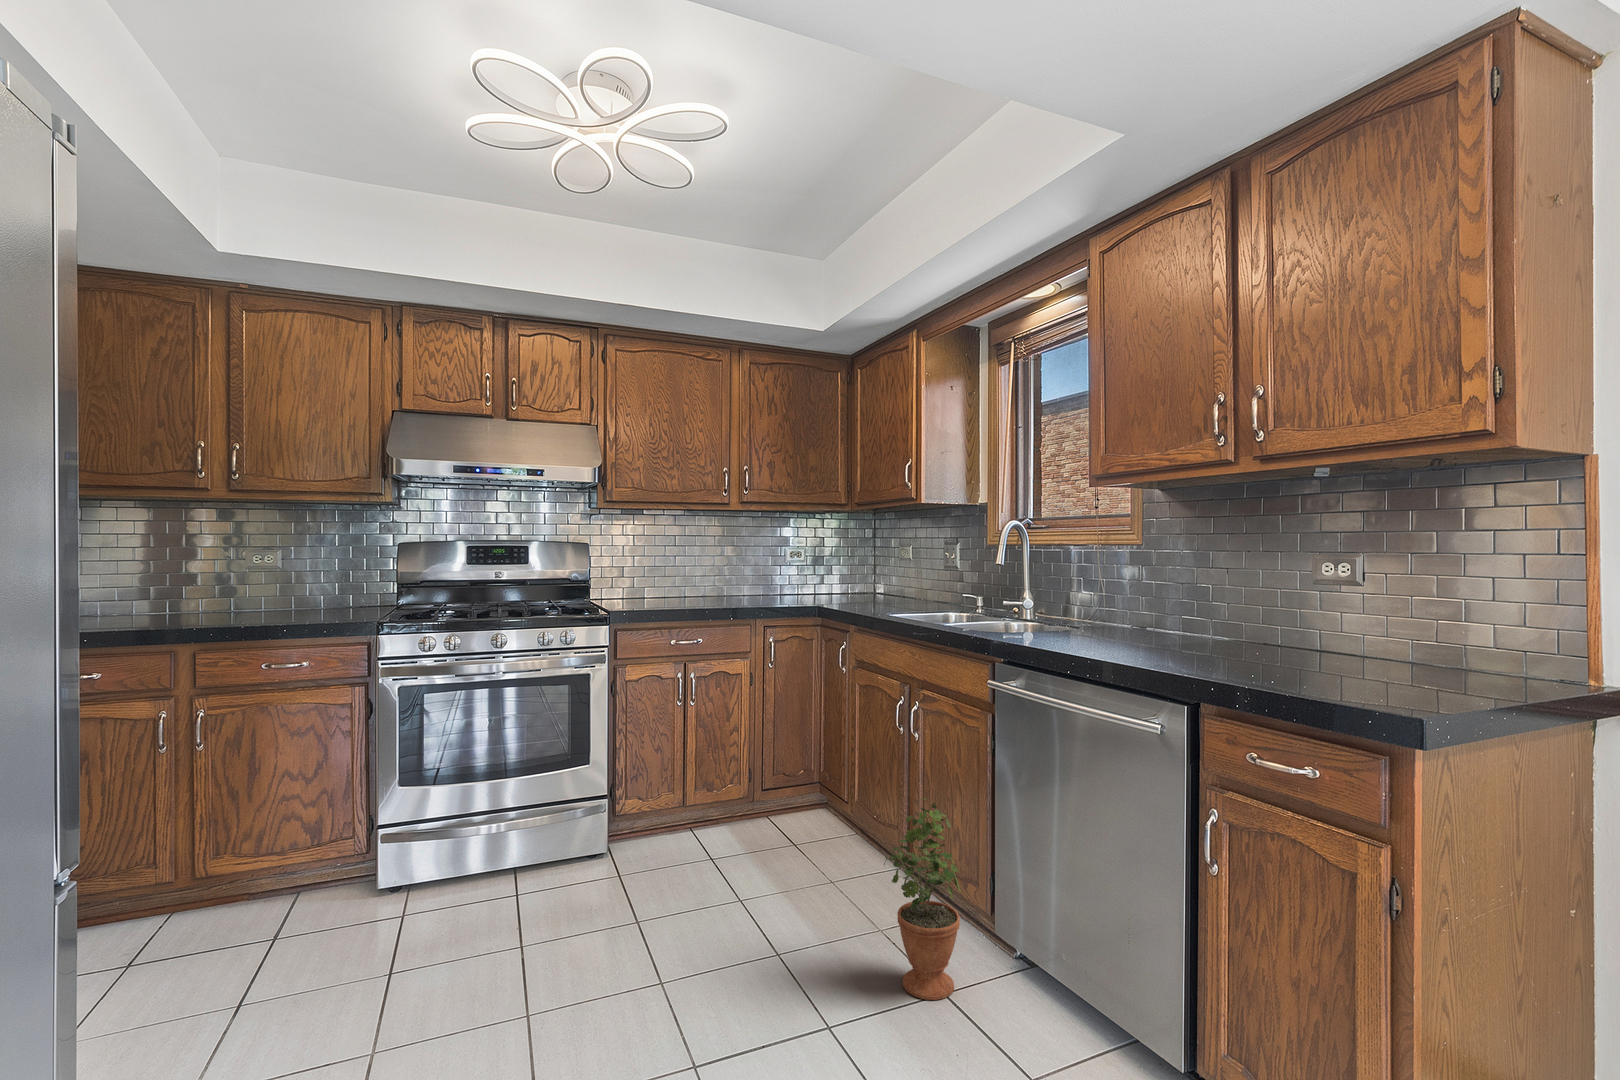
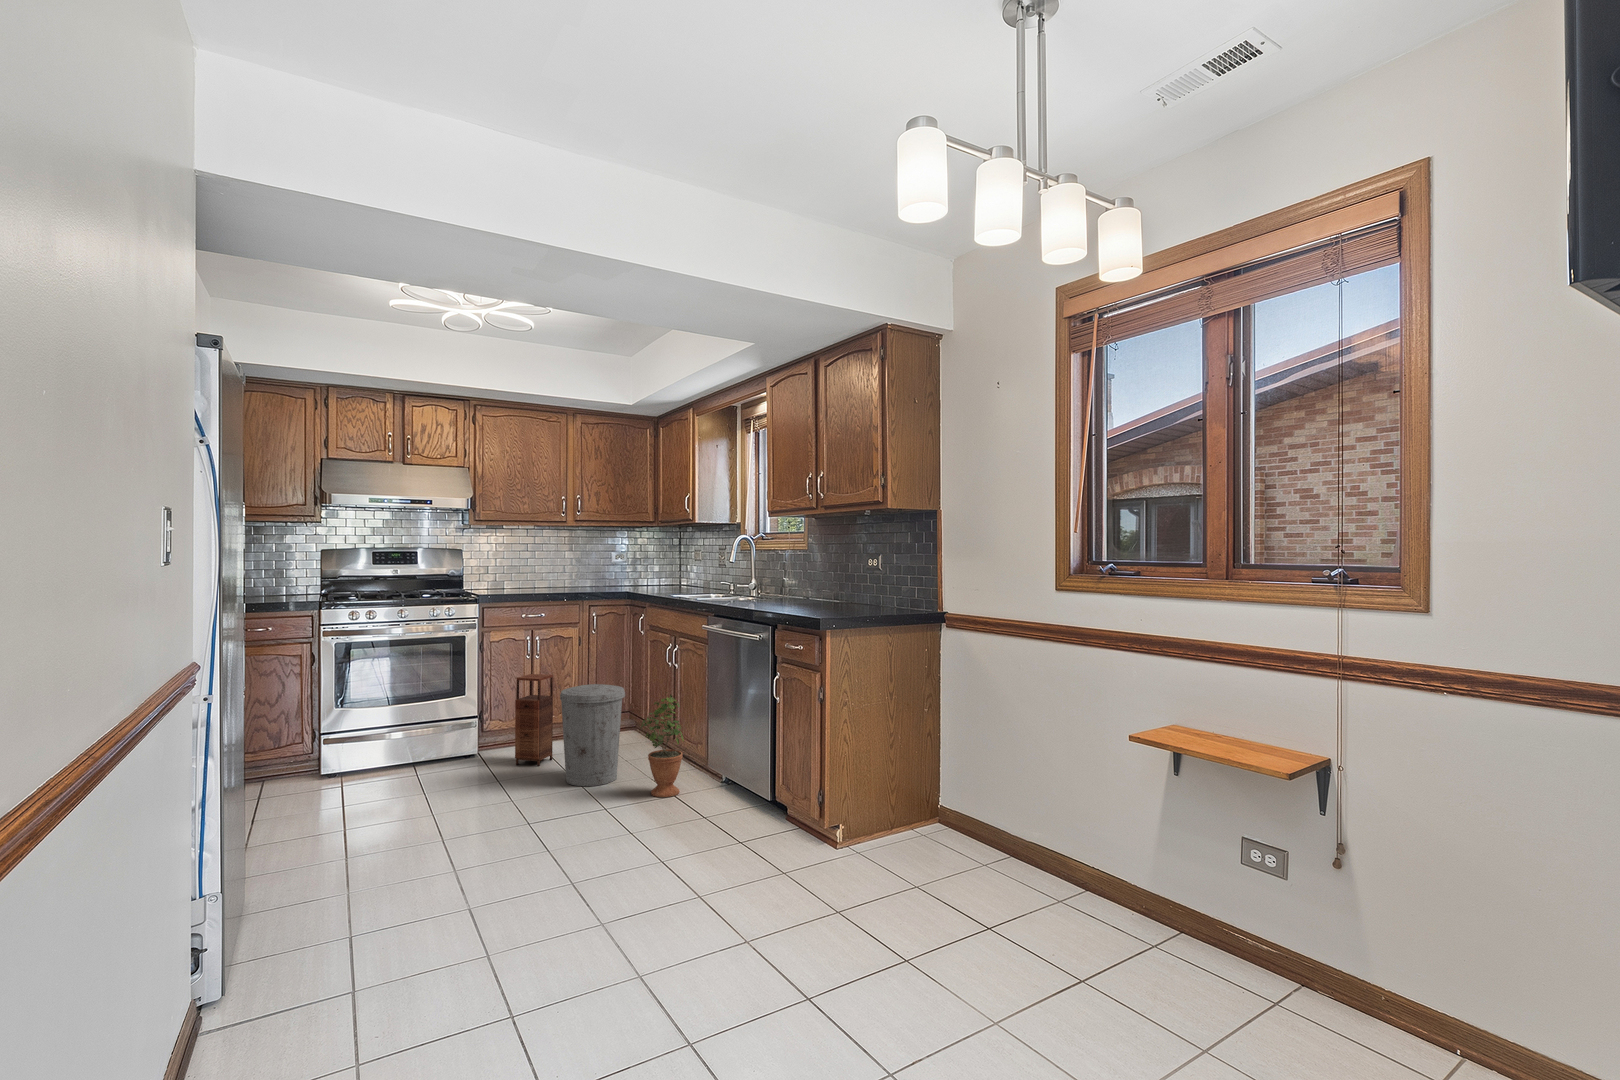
storage cabinet: none [663,736,719,888] -> present [515,674,553,766]
trash can: none [738,766,844,952] -> present [560,684,625,786]

